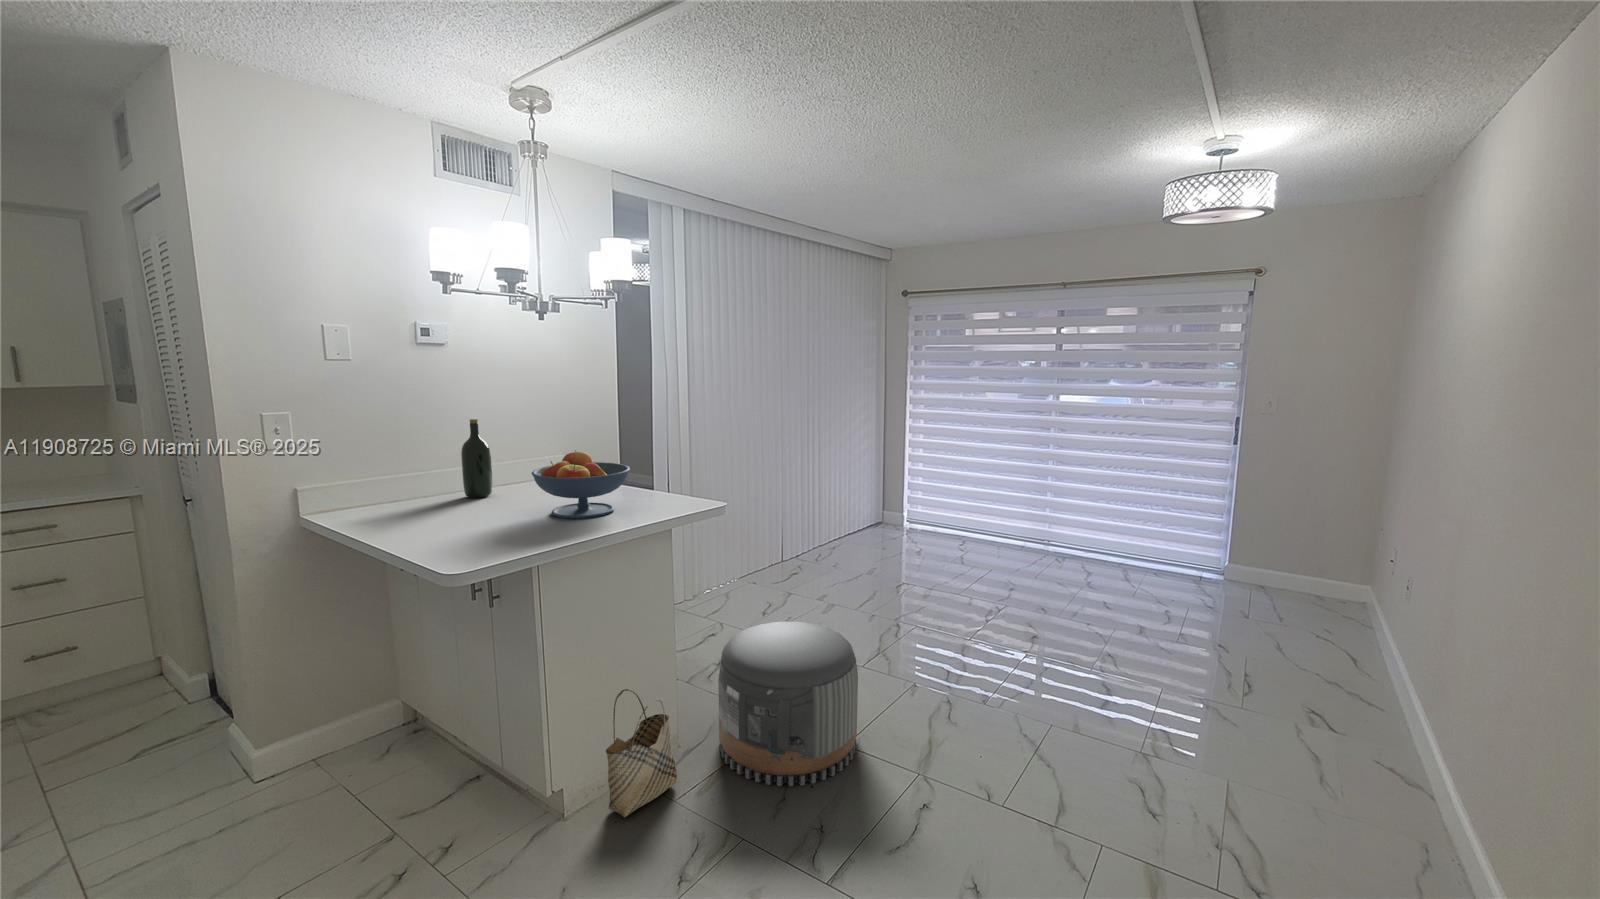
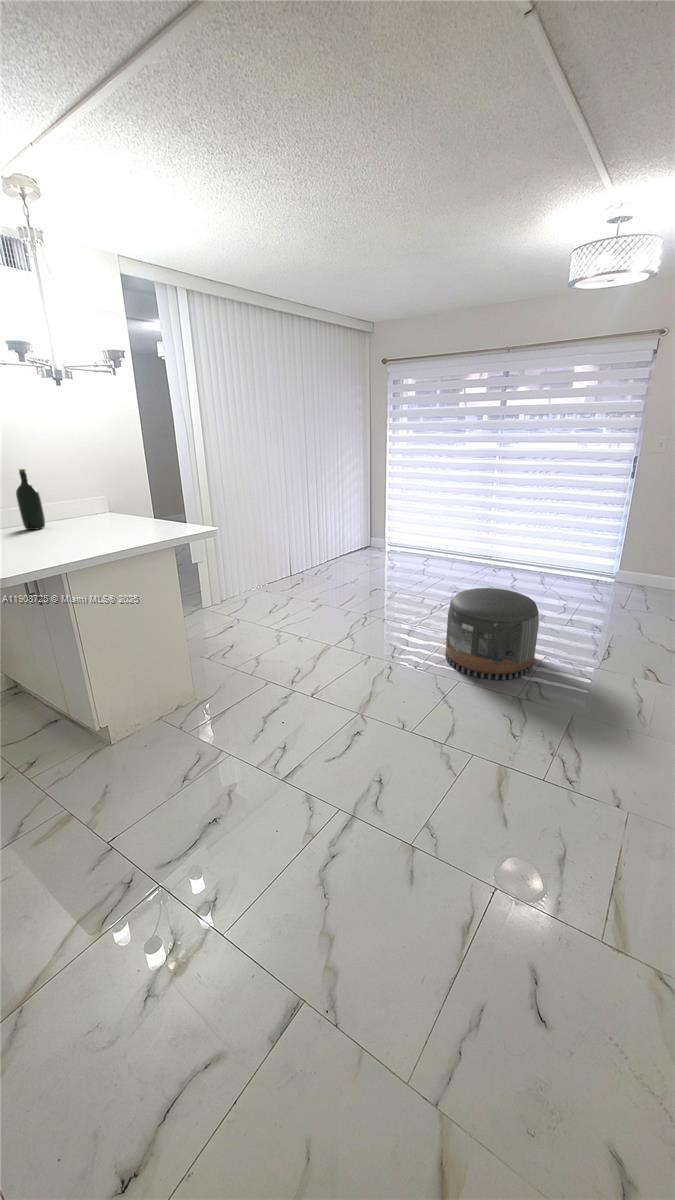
fruit bowl: present [532,450,630,519] -> none [62,491,139,542]
pouf: present [718,621,858,786] -> present [445,588,539,680]
woven basket: present [606,689,677,817] -> none [134,661,191,743]

